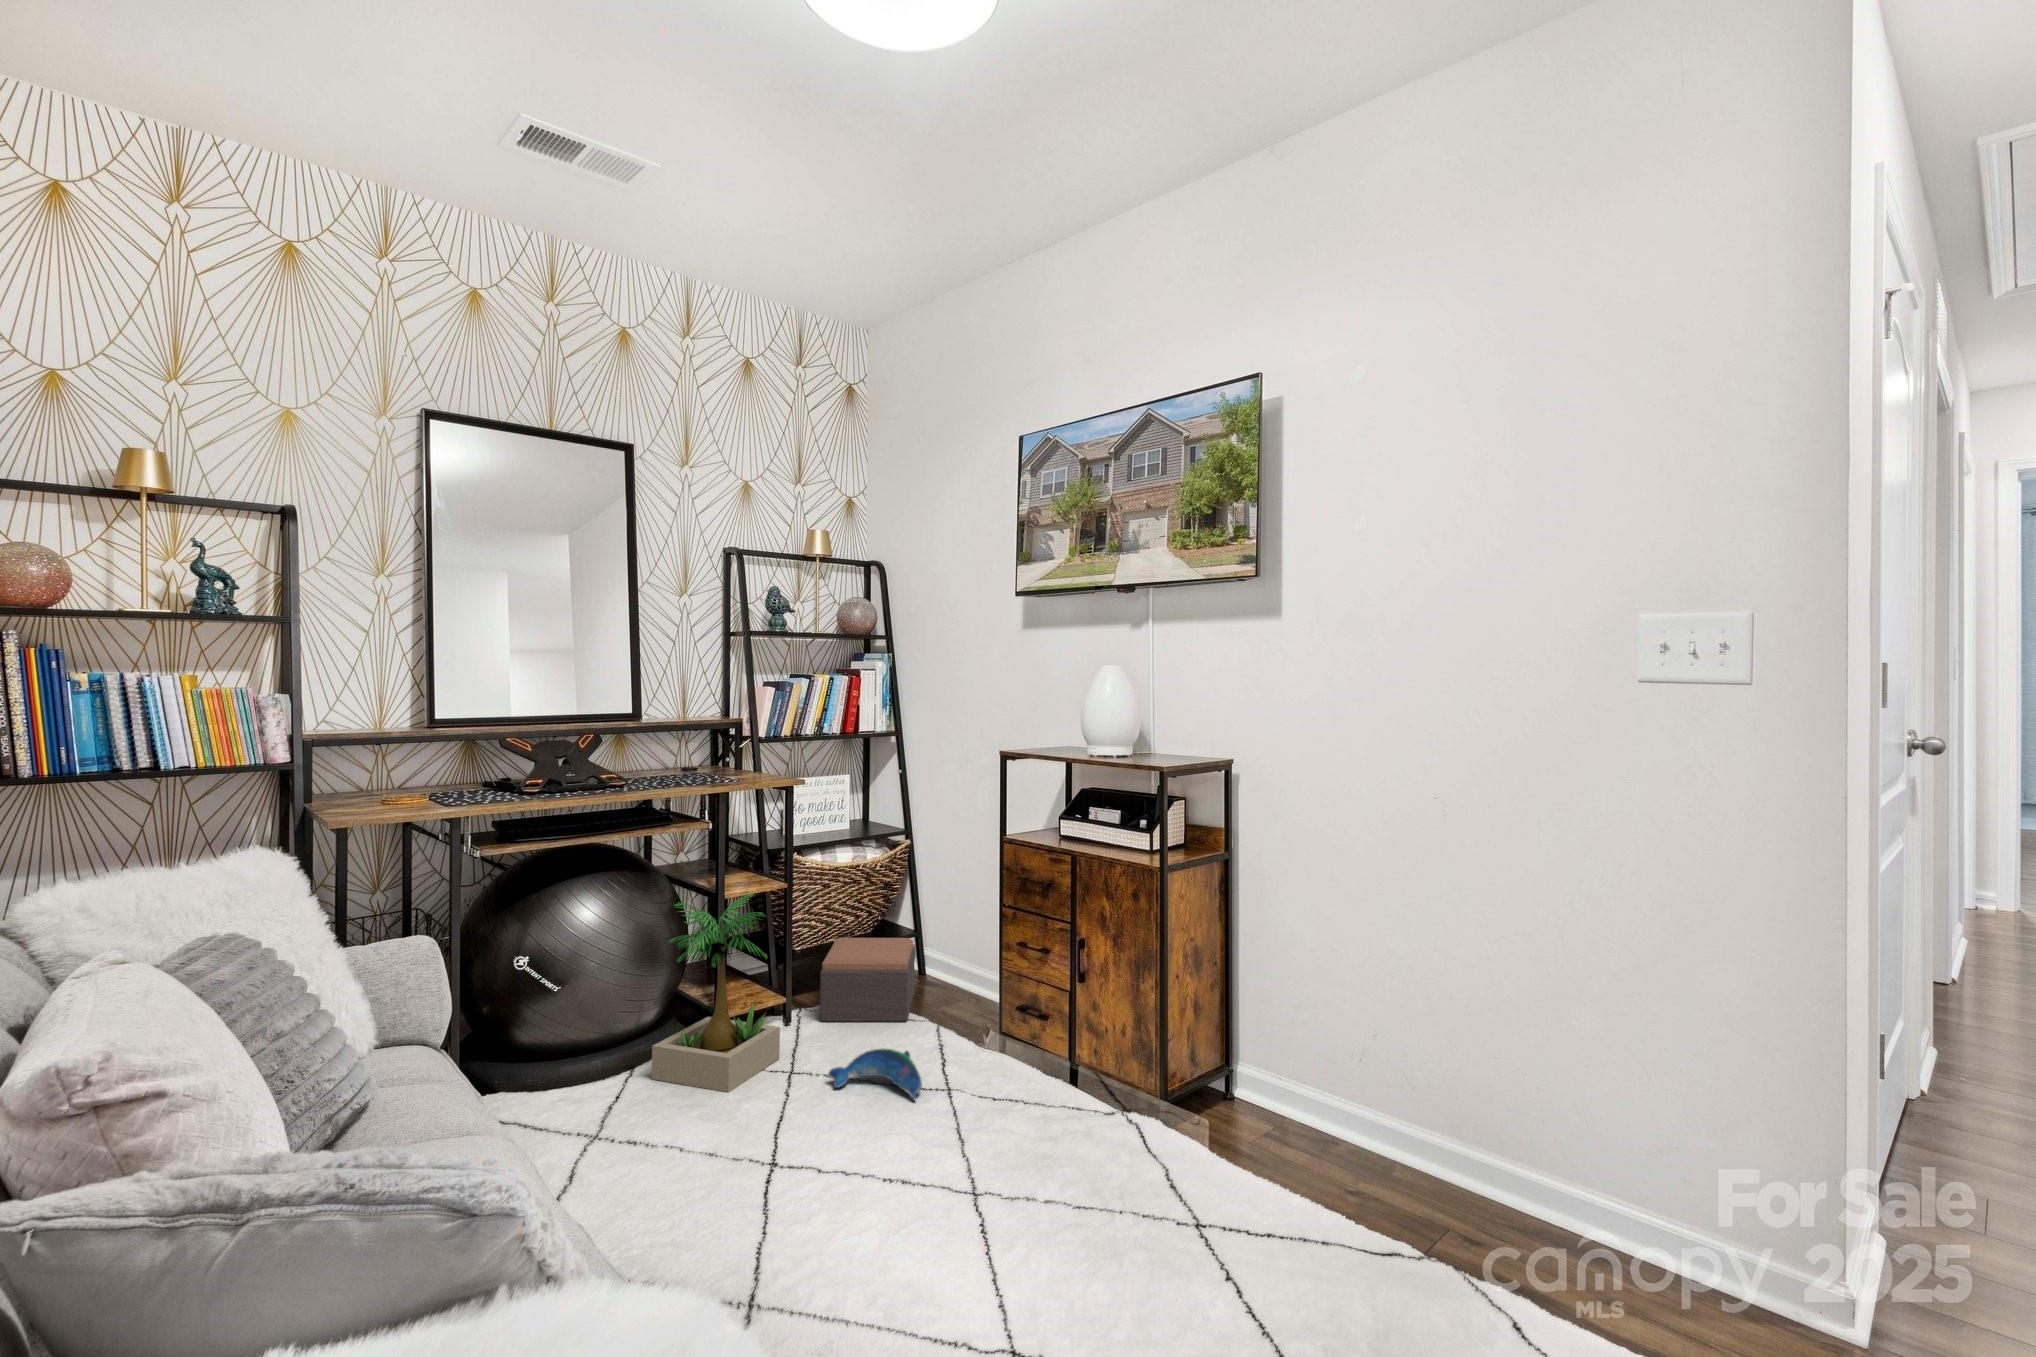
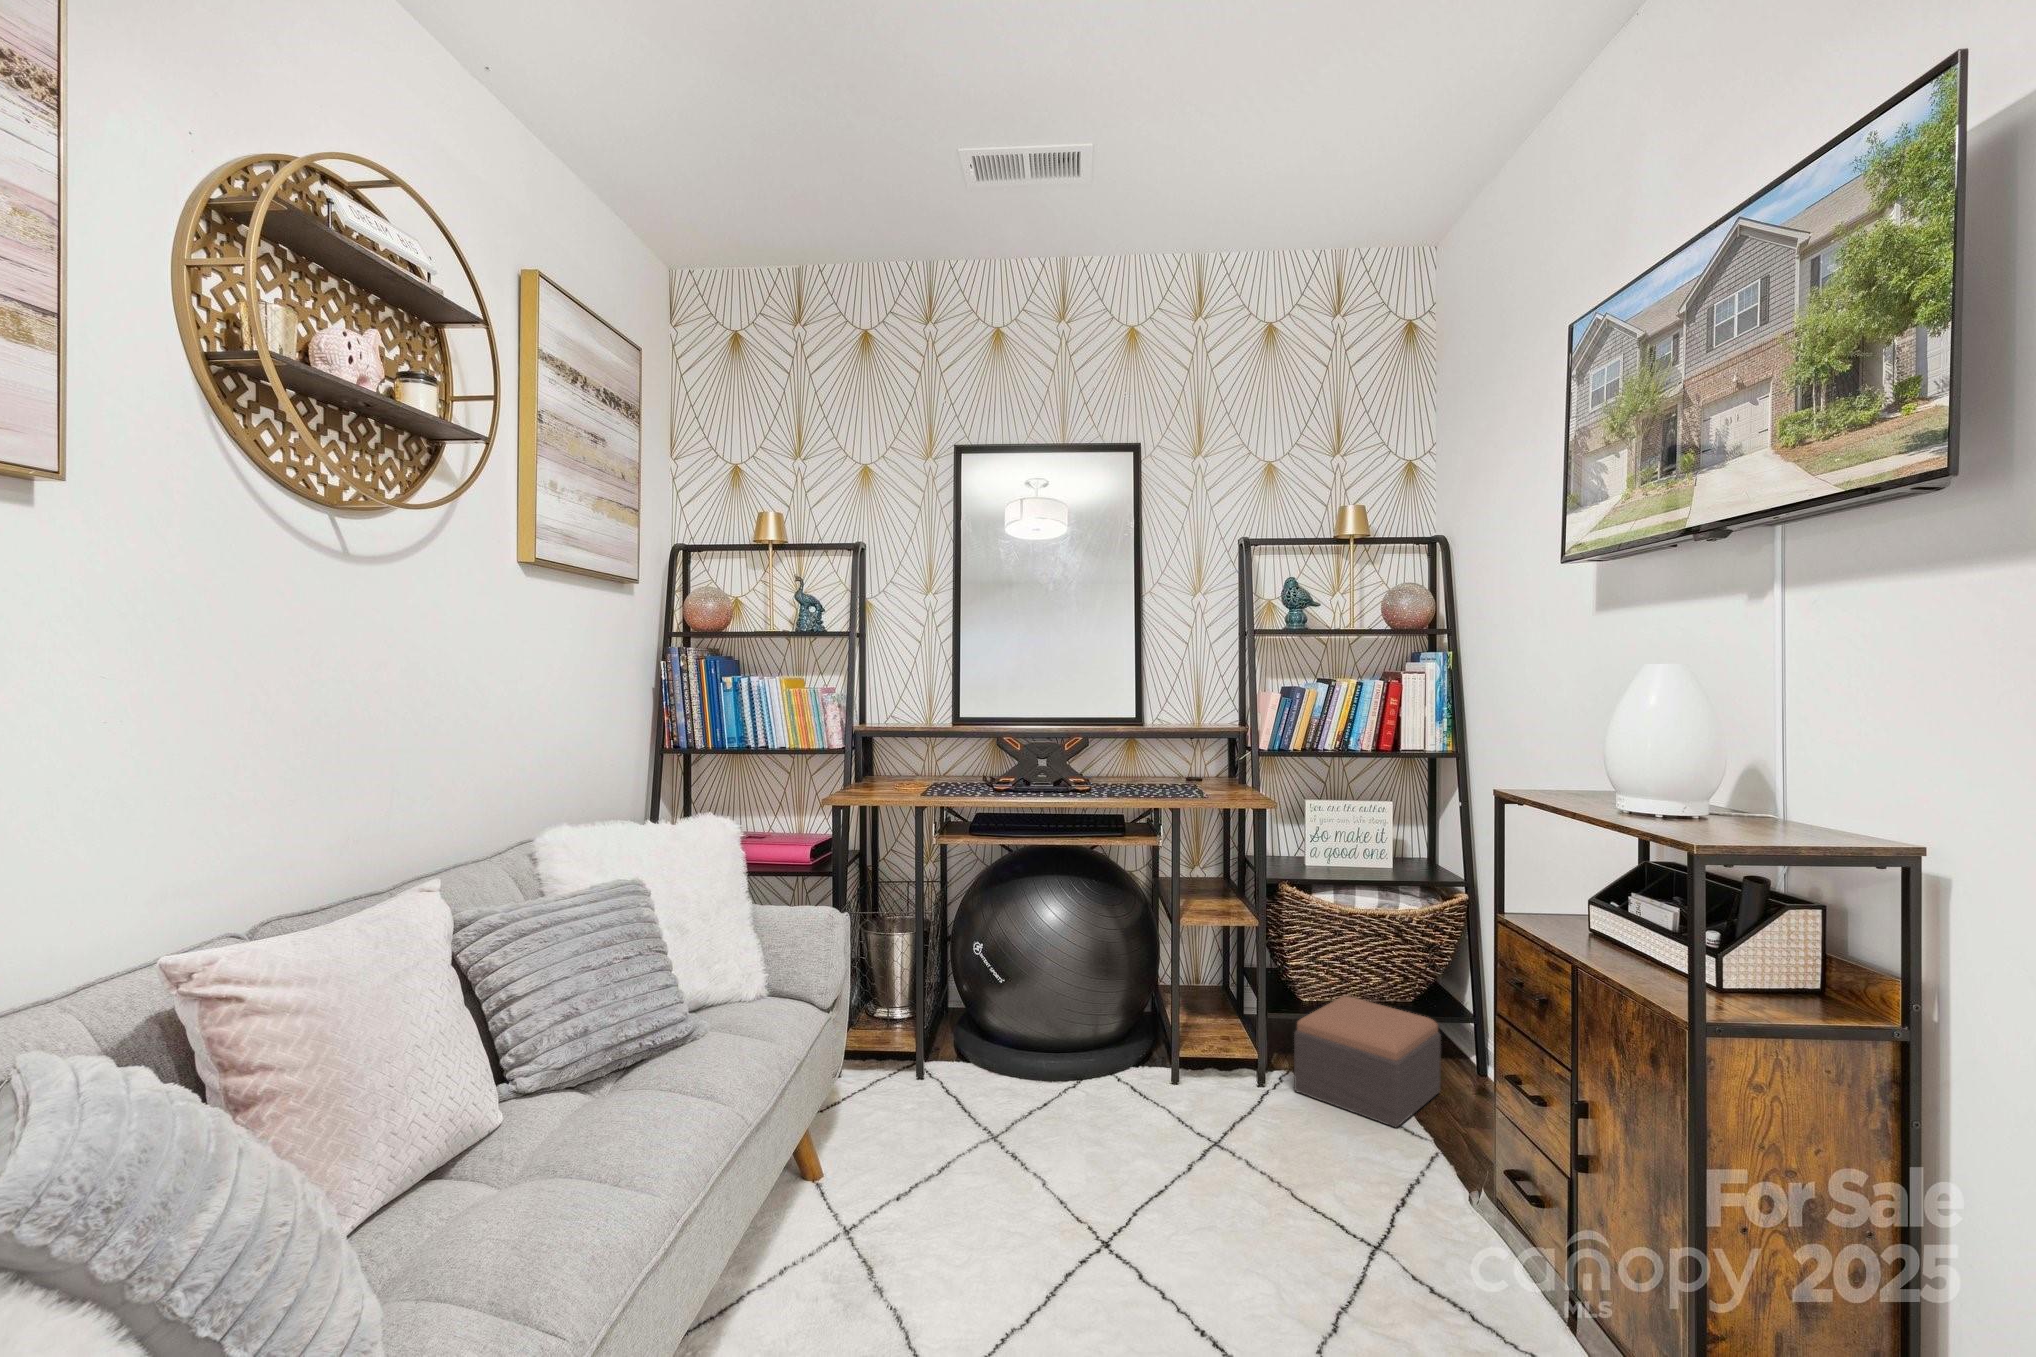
potted plant: present [652,894,780,1092] -> none [1077,916,1210,1141]
plush toy: present [828,1049,922,1100] -> none [1228,1154,1329,1246]

